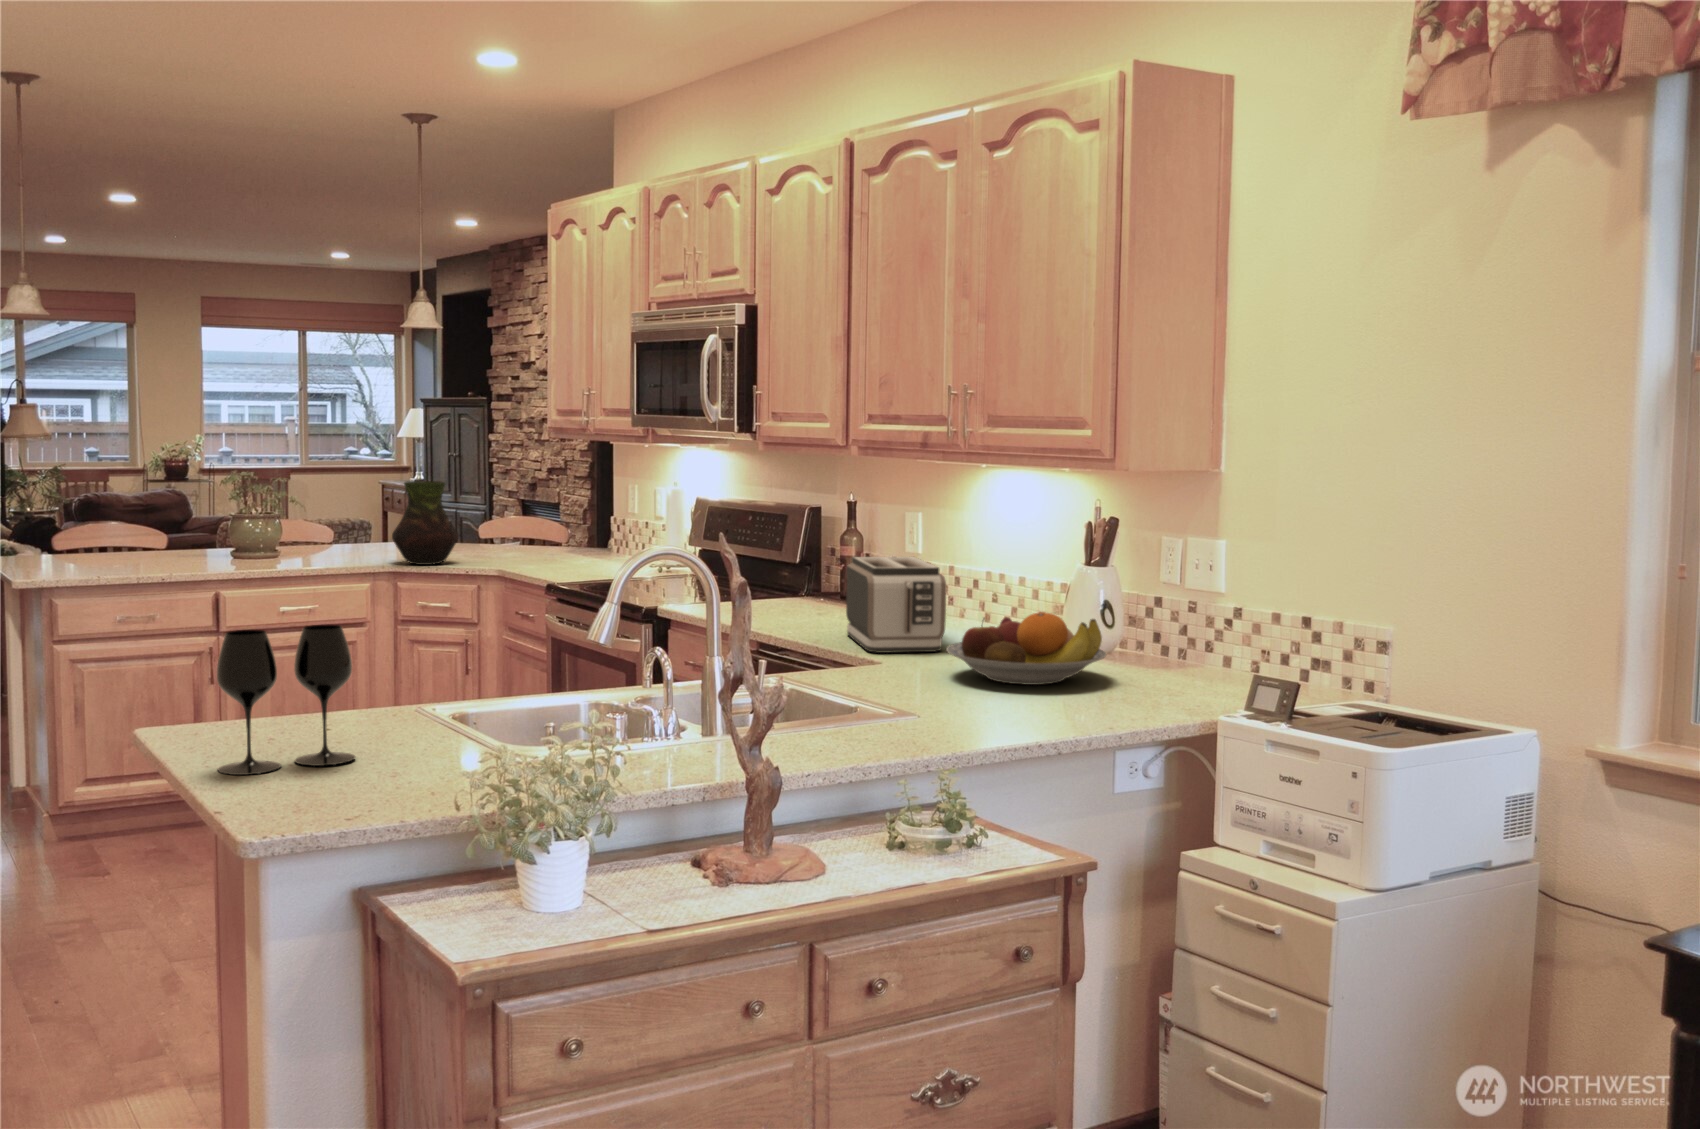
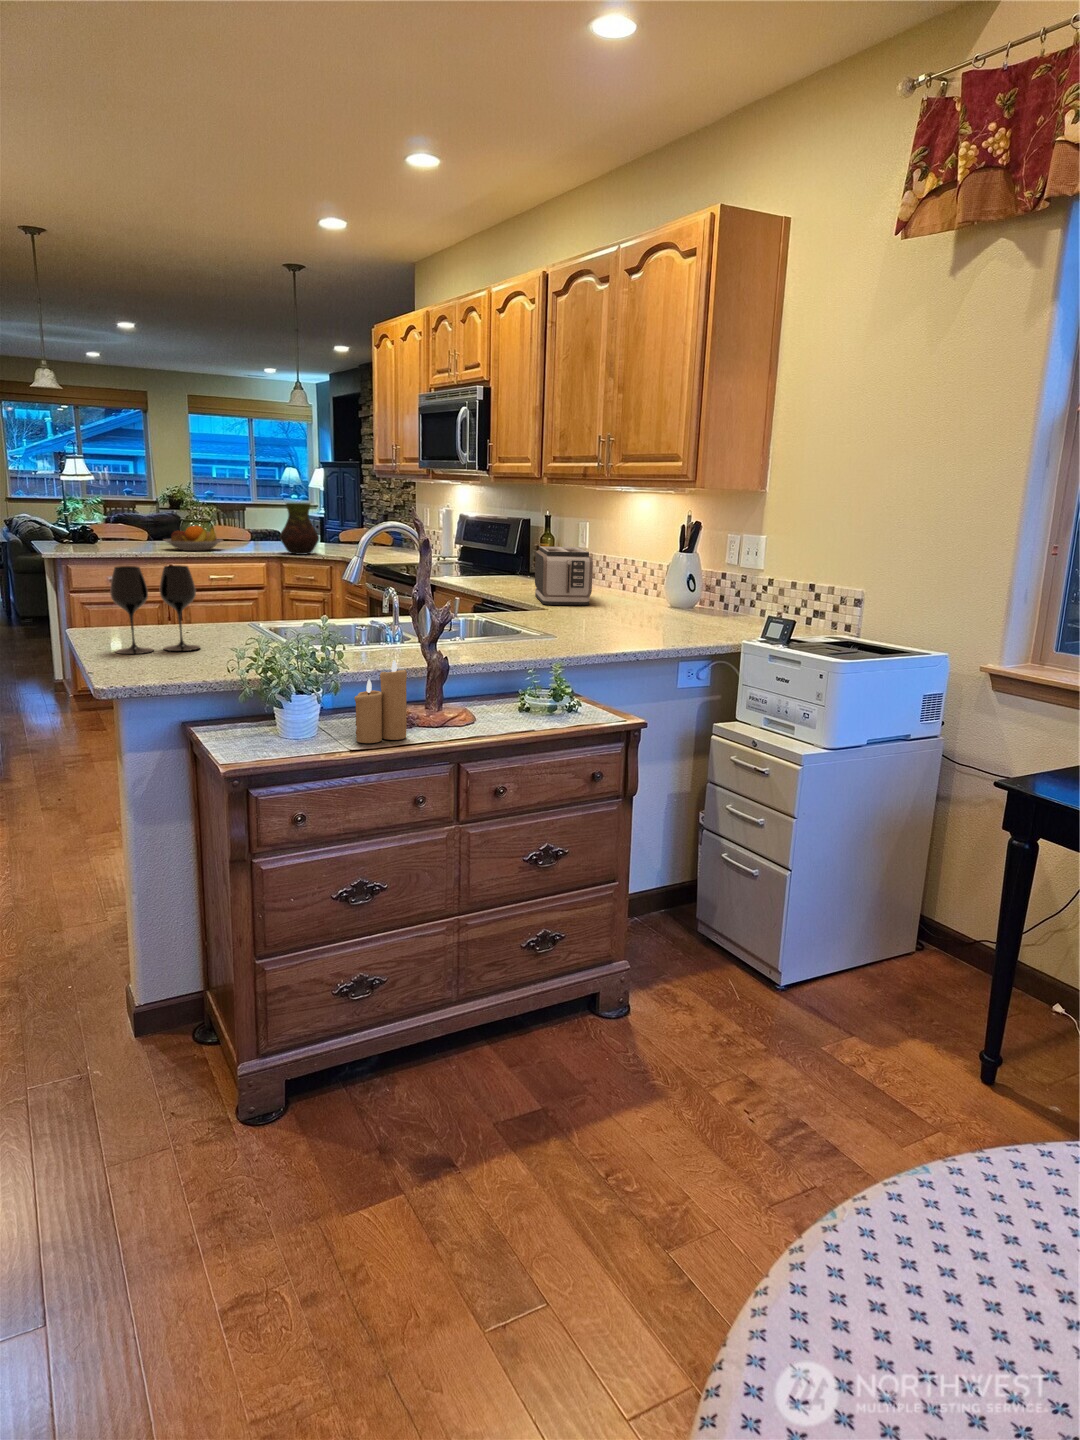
fruit bowl: present [946,612,1107,685] -> present [164,525,222,551]
candle: none [649,780,731,919] -> present [354,660,407,743]

